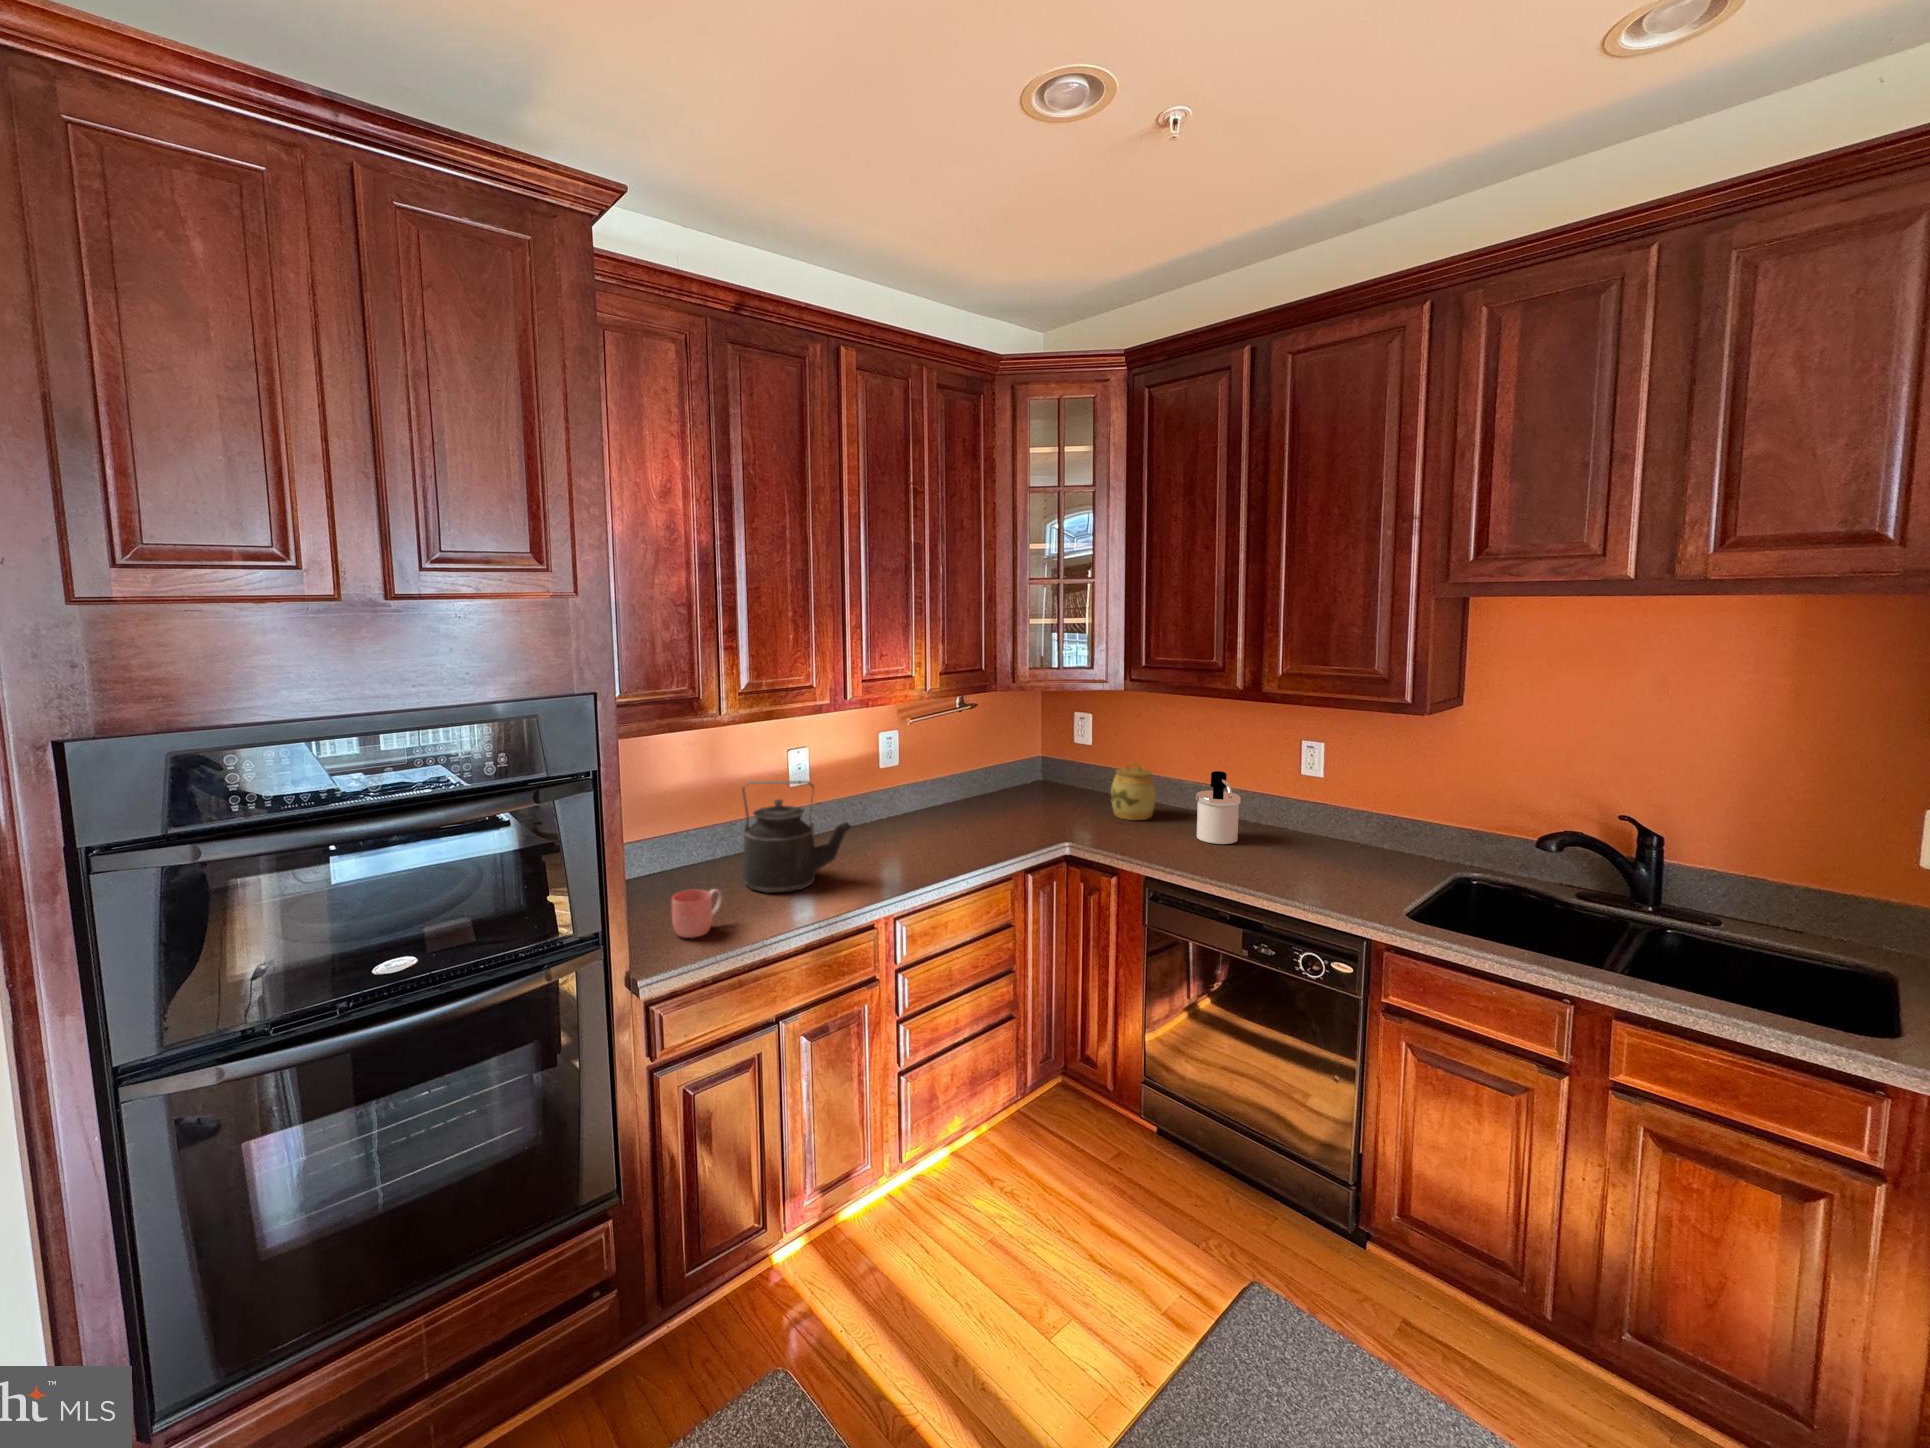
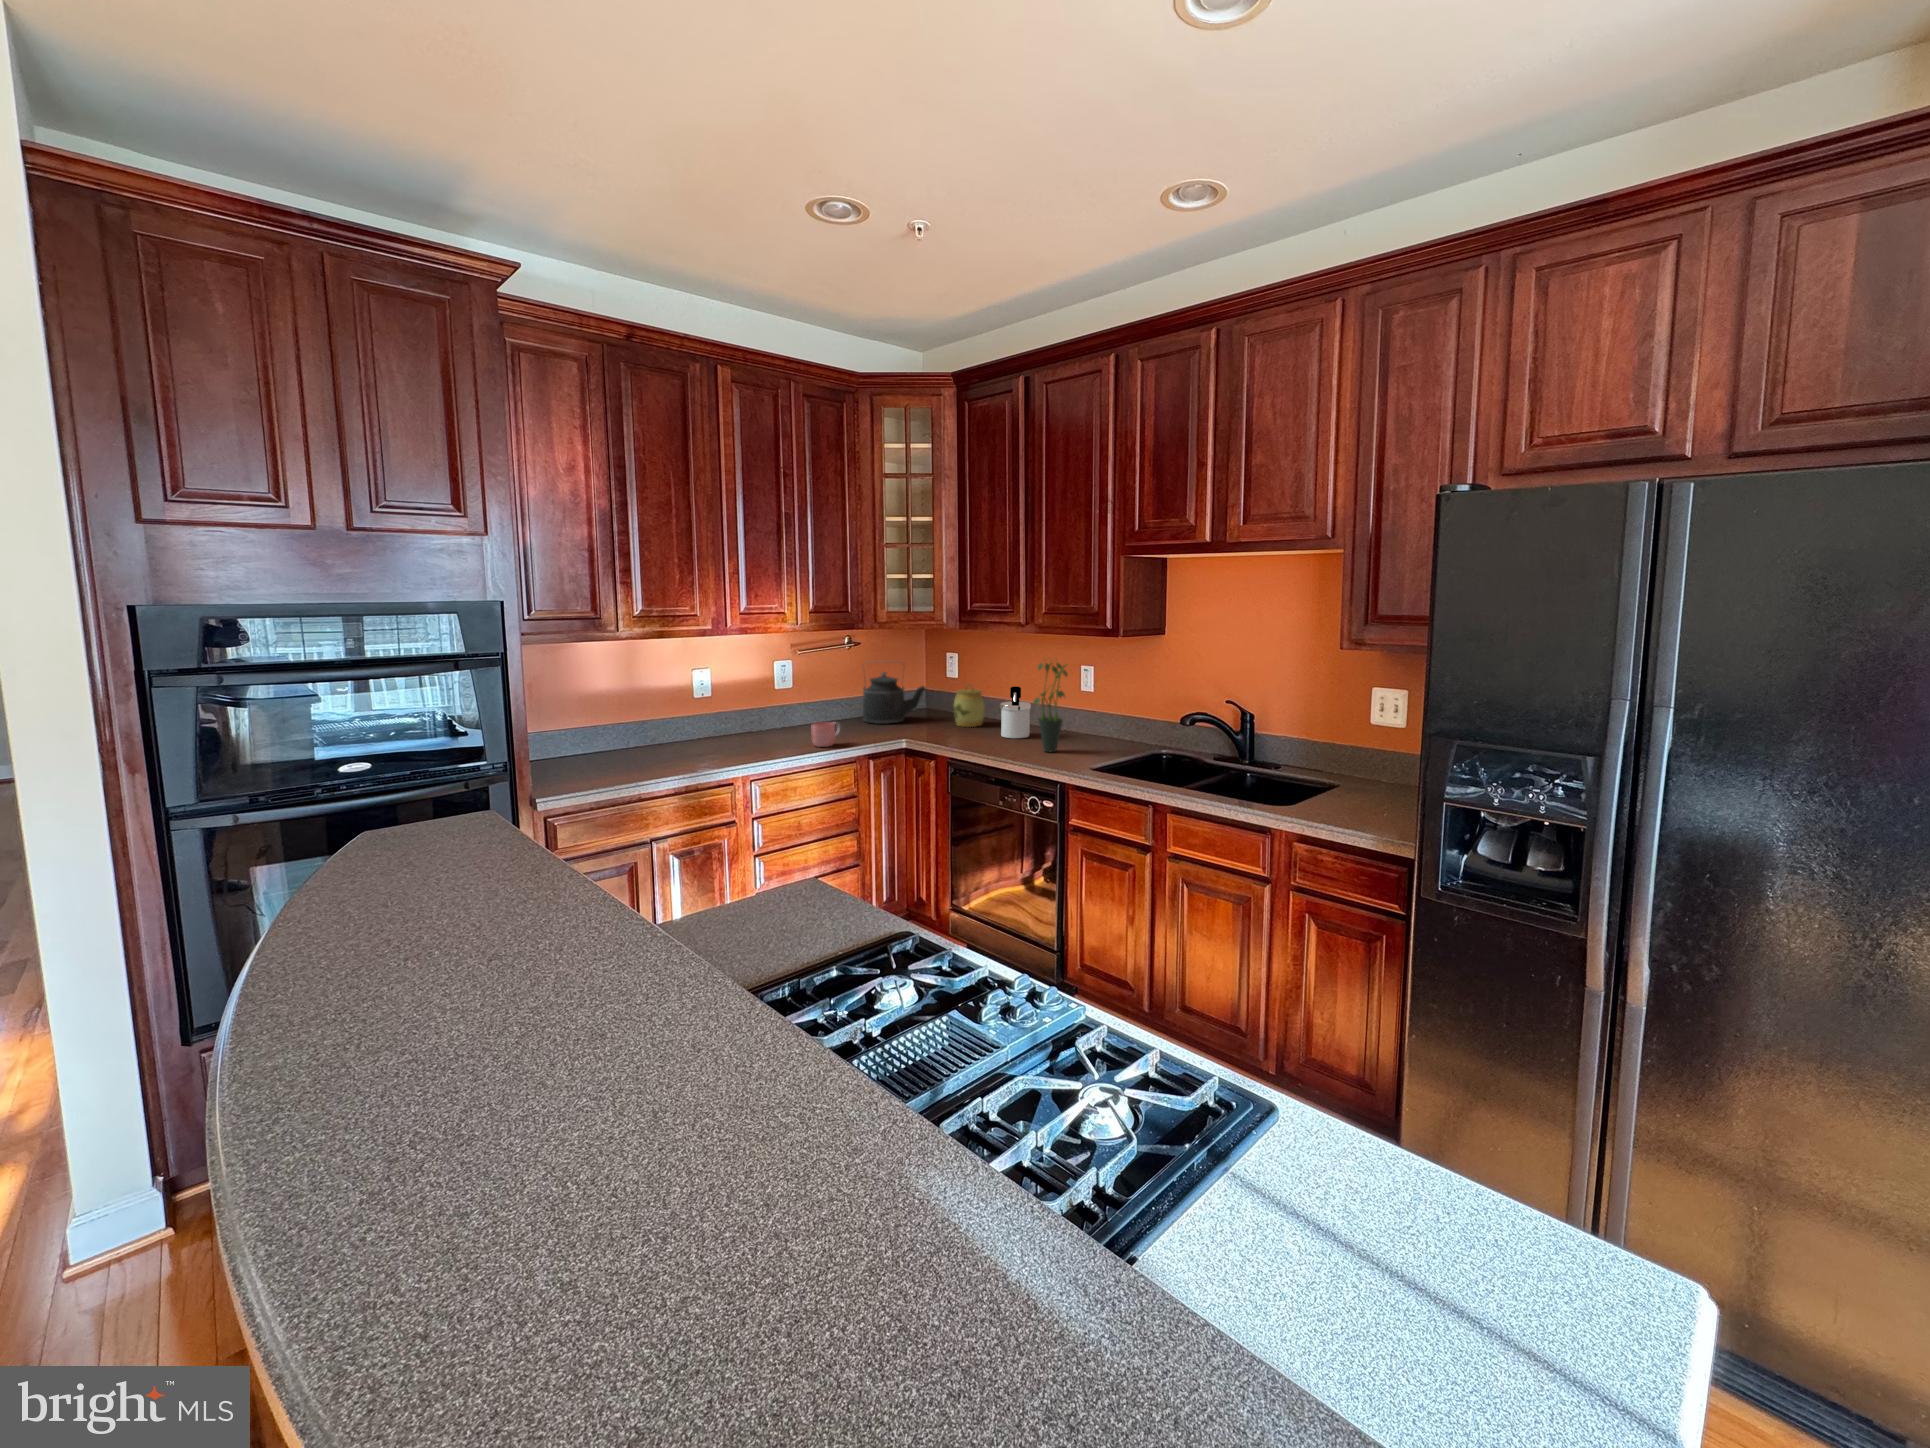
potted plant: none [1281,740,1339,875] -> present [1033,663,1068,752]
kettle: present [742,781,851,893] -> present [863,664,925,724]
mug: present [672,889,723,938] -> present [811,722,840,747]

